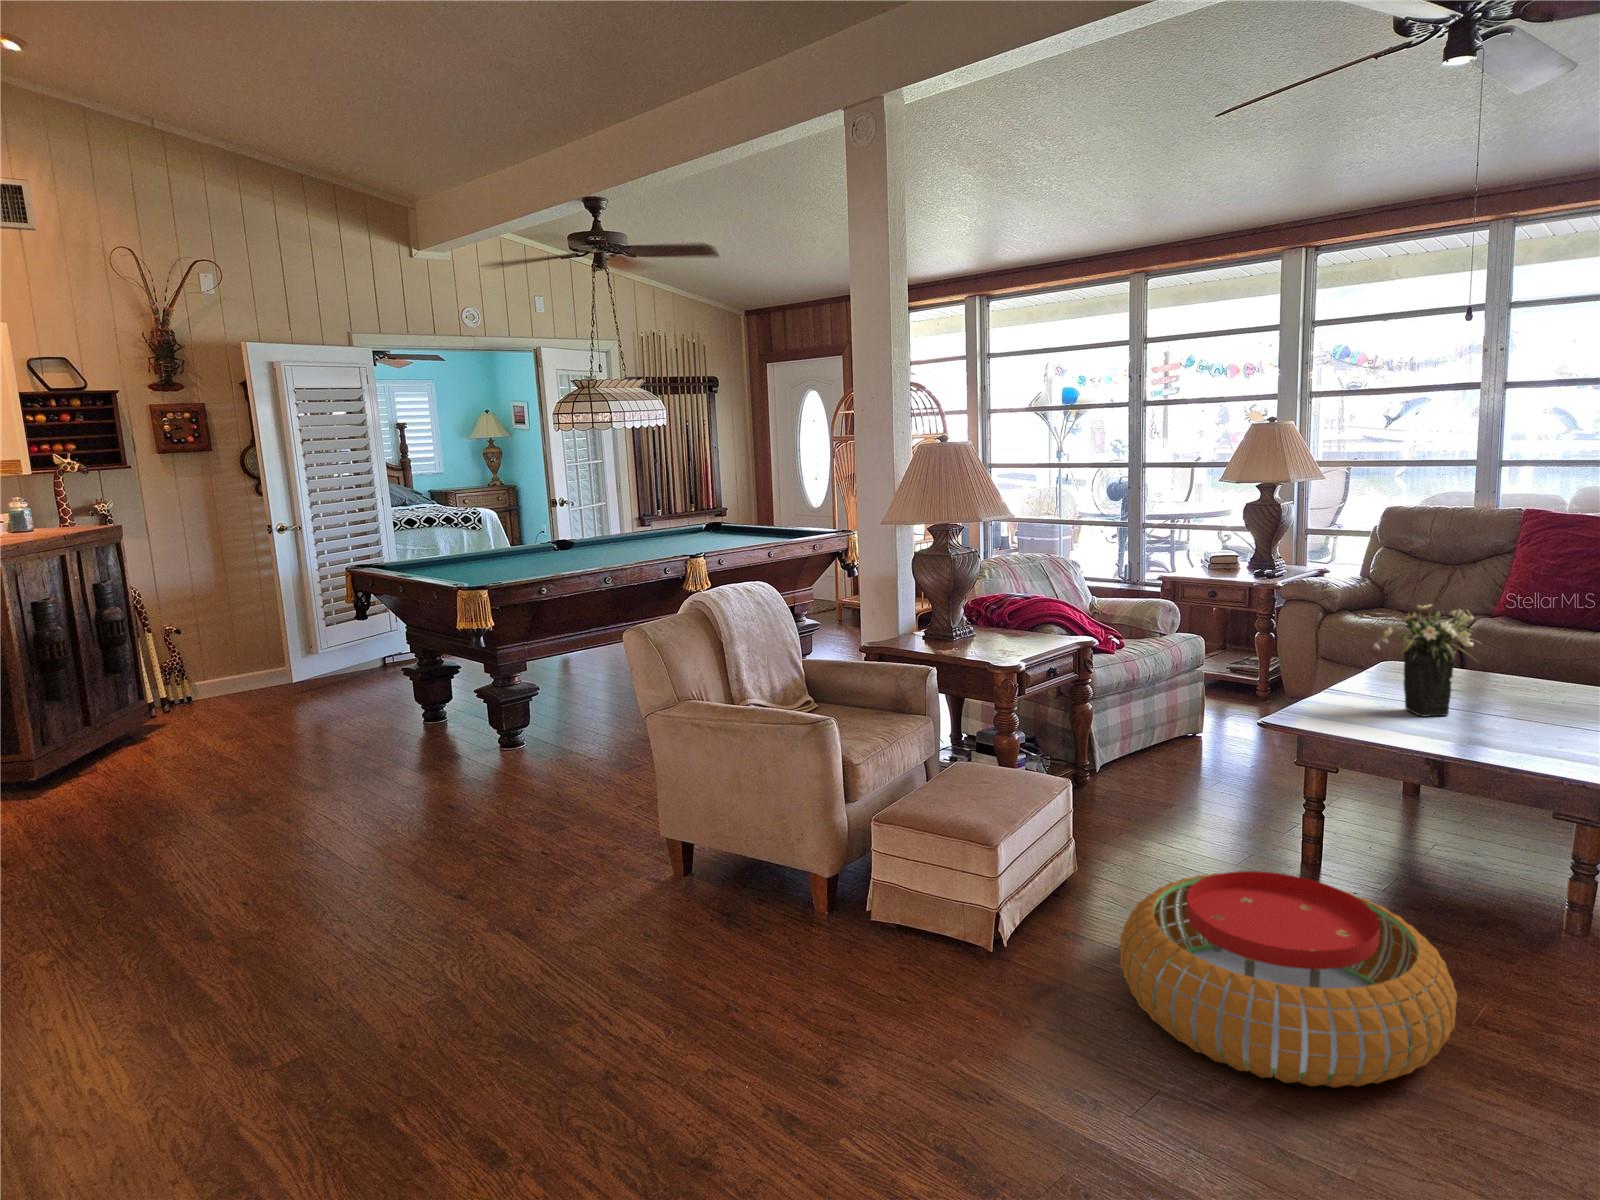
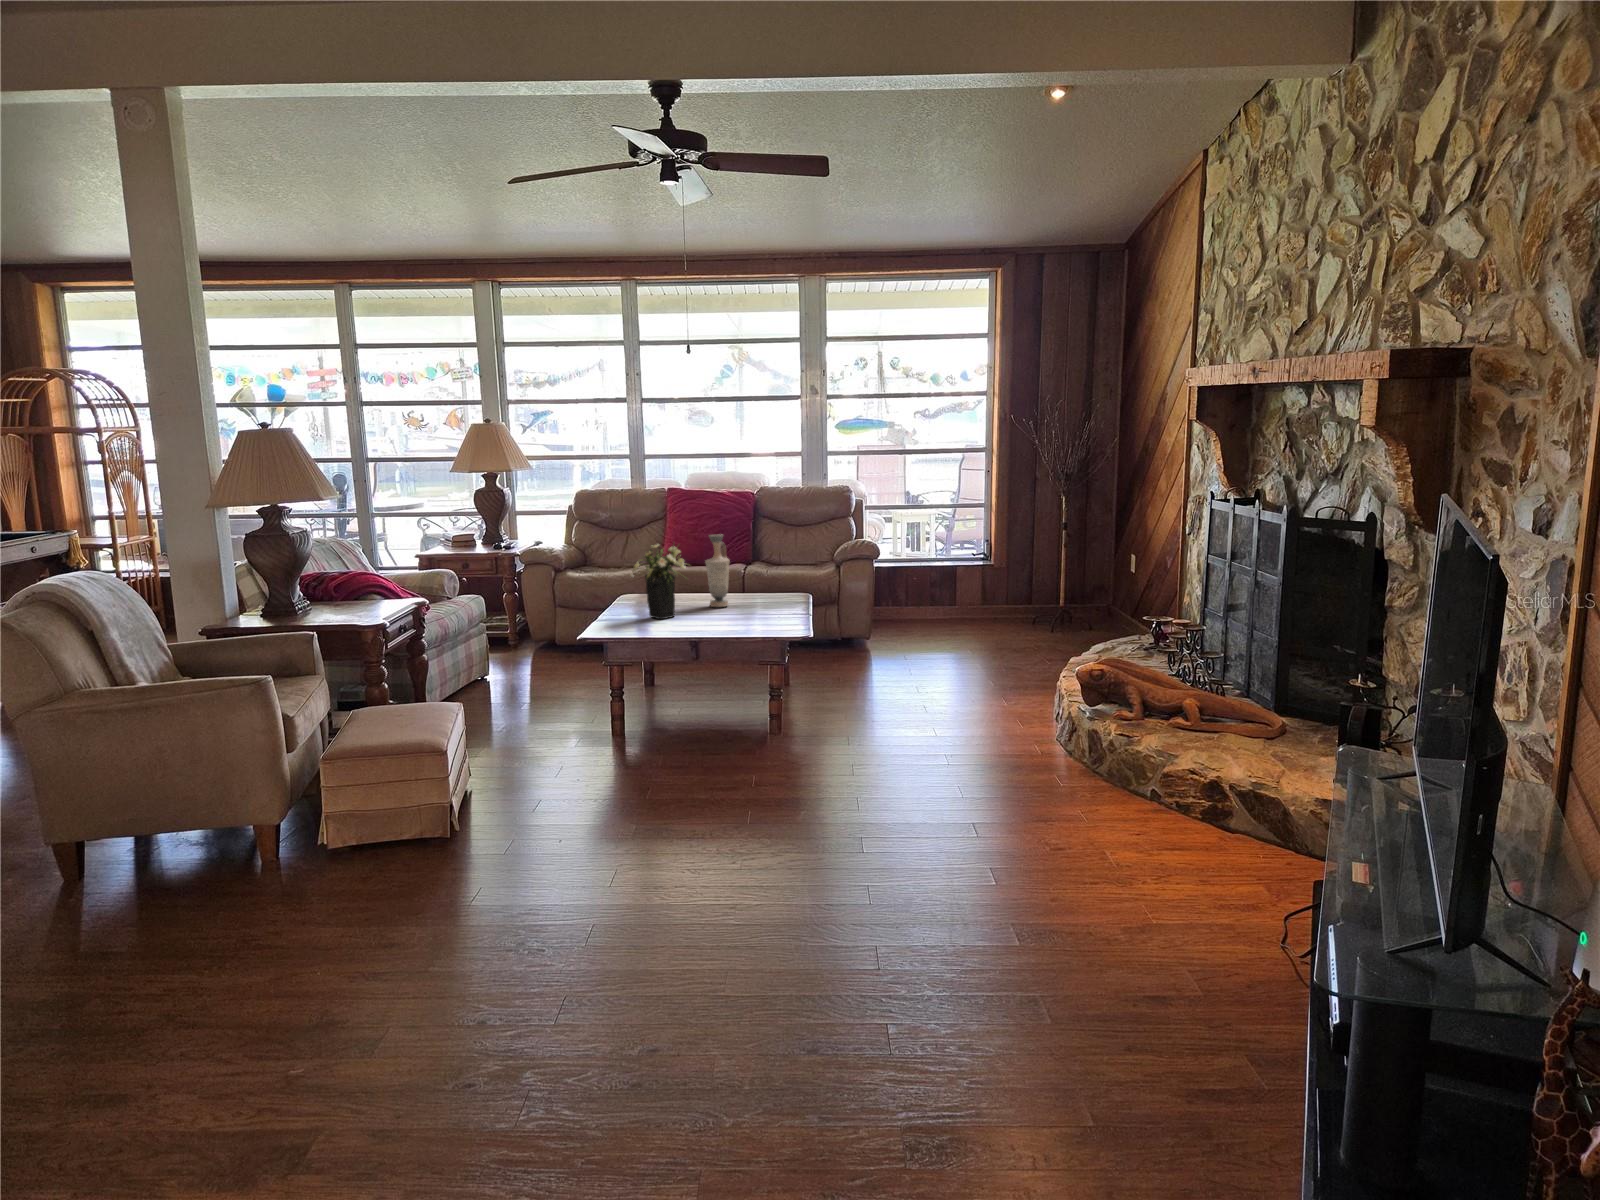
vase: none [1525,595,1573,710] -> present [705,534,730,607]
pouf: present [1120,871,1457,1087] -> none [533,719,732,833]

